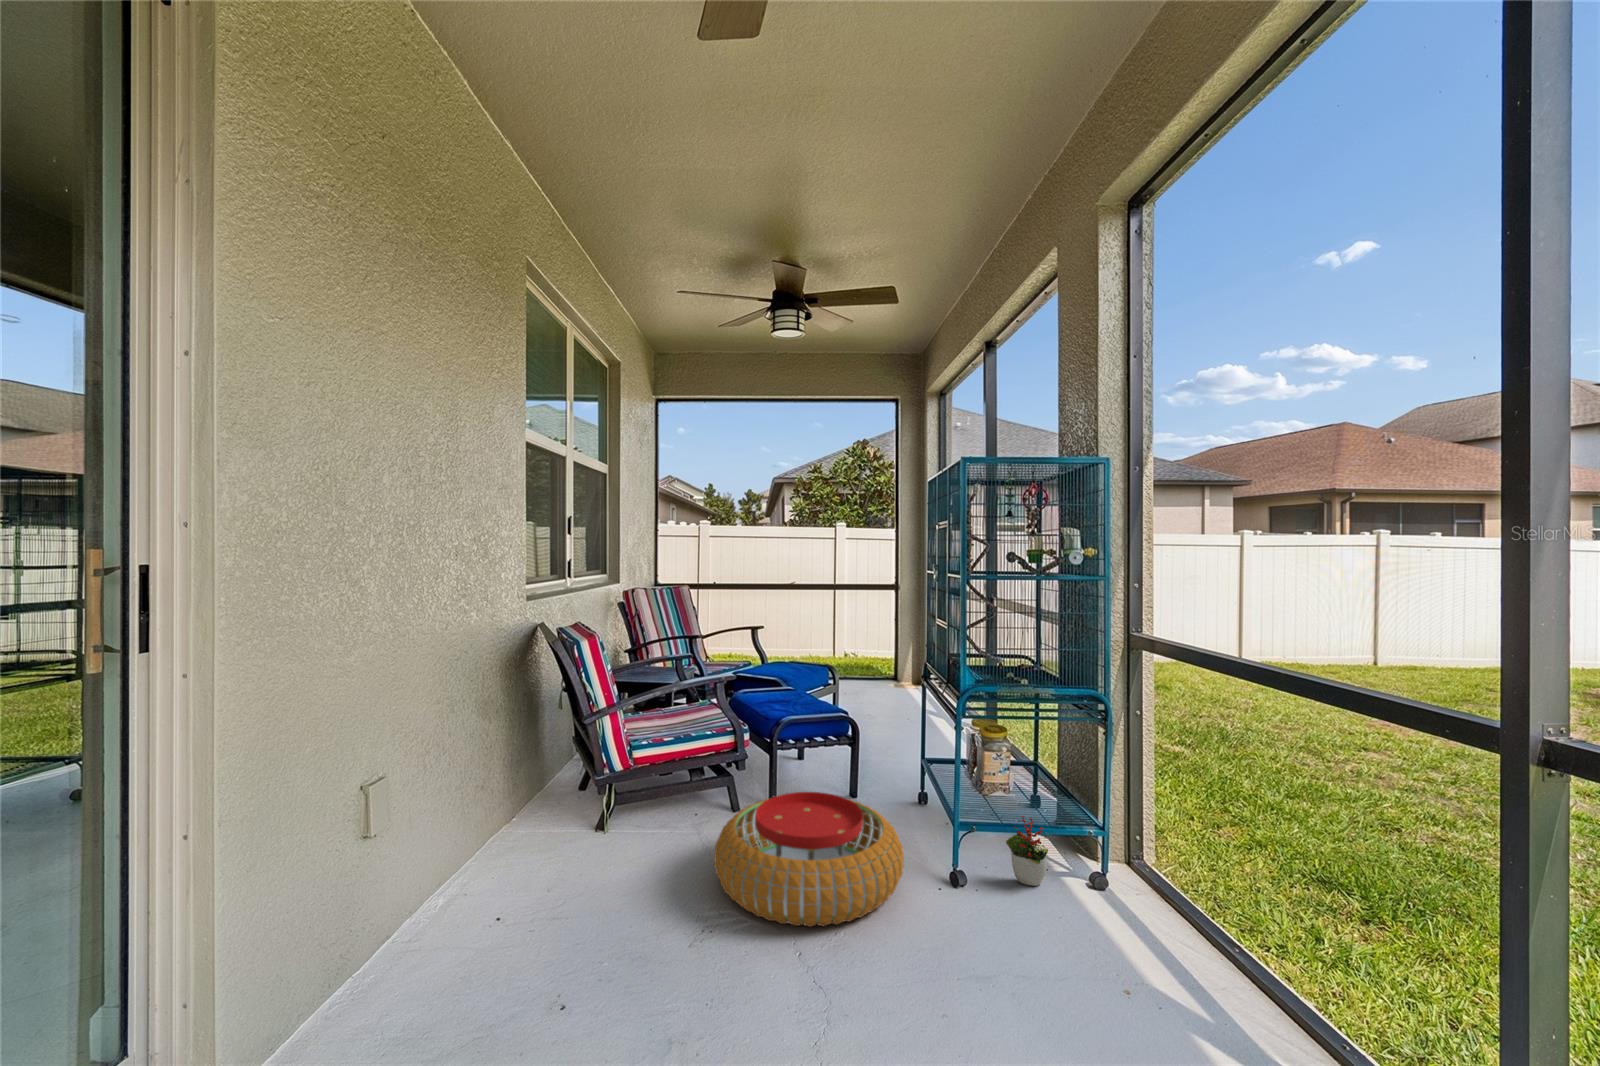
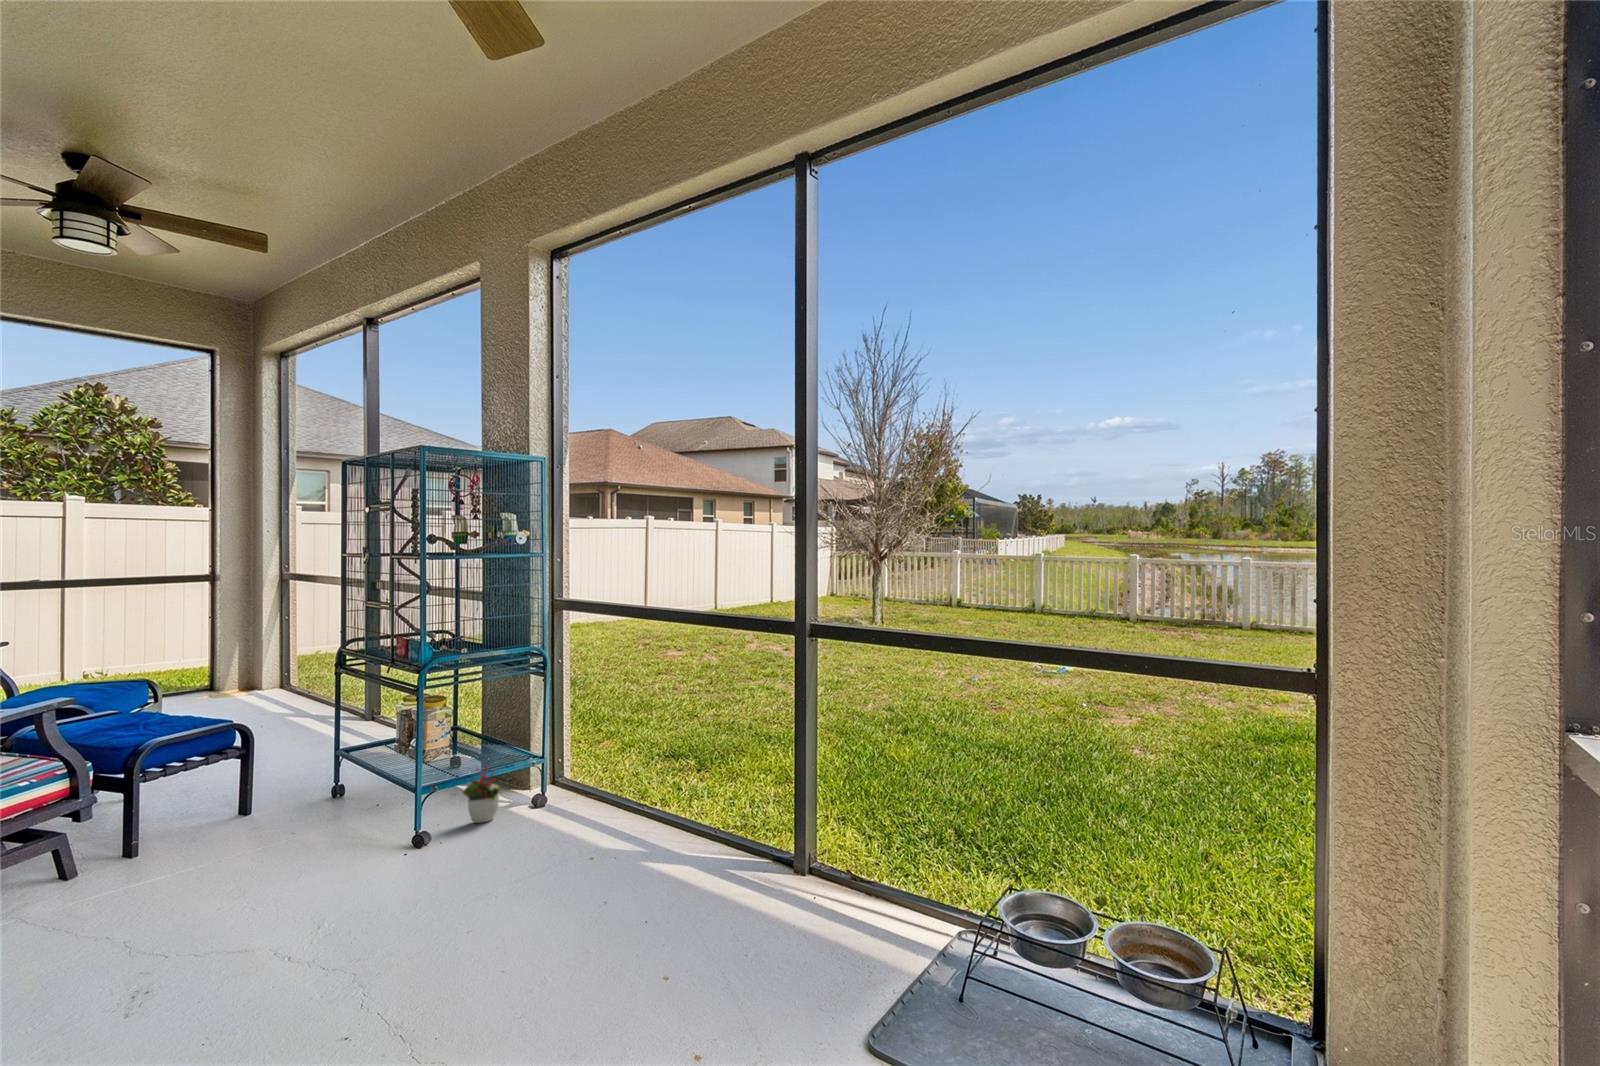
pouf: present [714,792,904,927] -> none [112,803,373,948]

